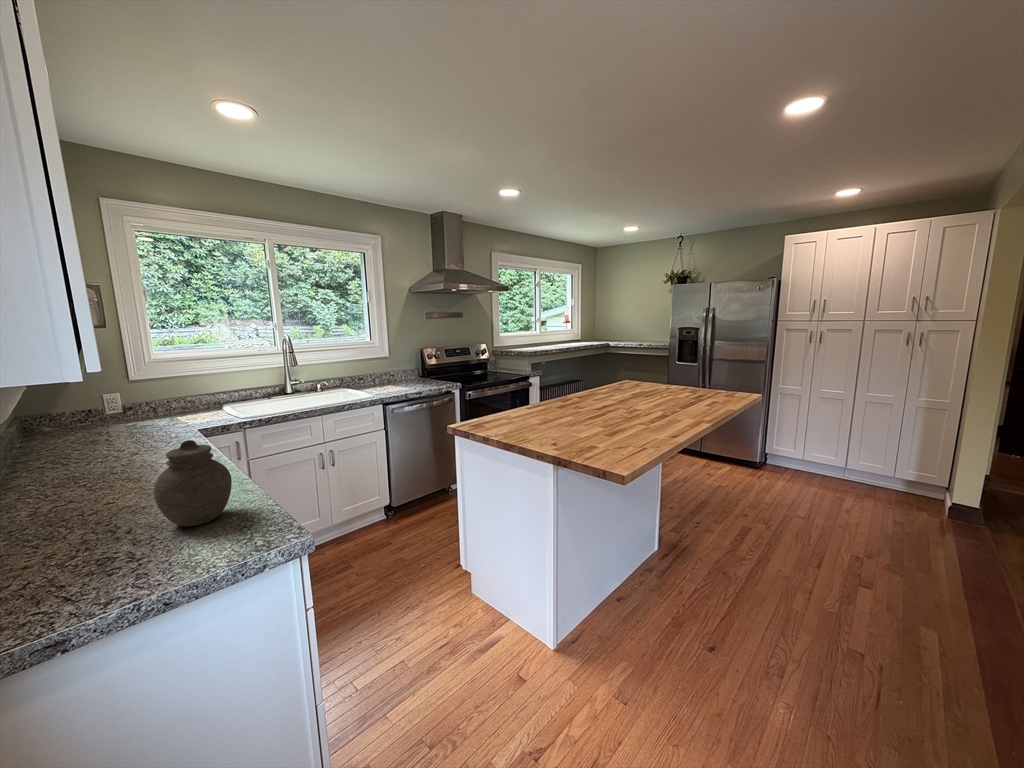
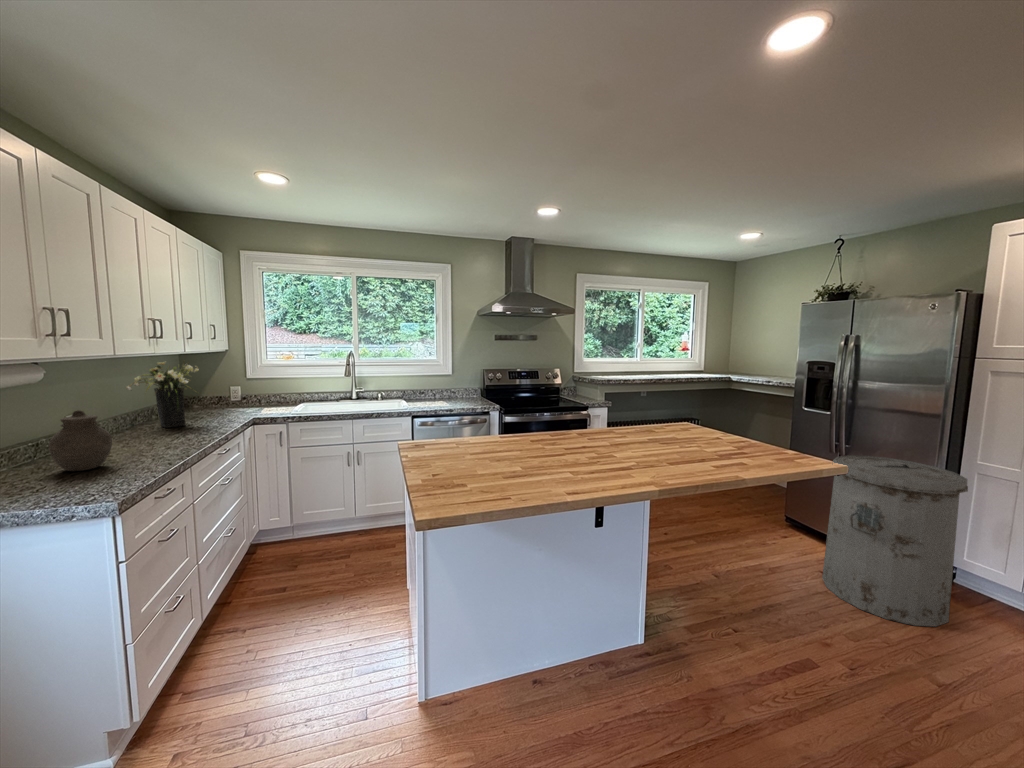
flower arrangement: none [58,360,169,459] -> present [126,361,199,428]
trash can: none [710,391,791,492] -> present [822,455,968,627]

